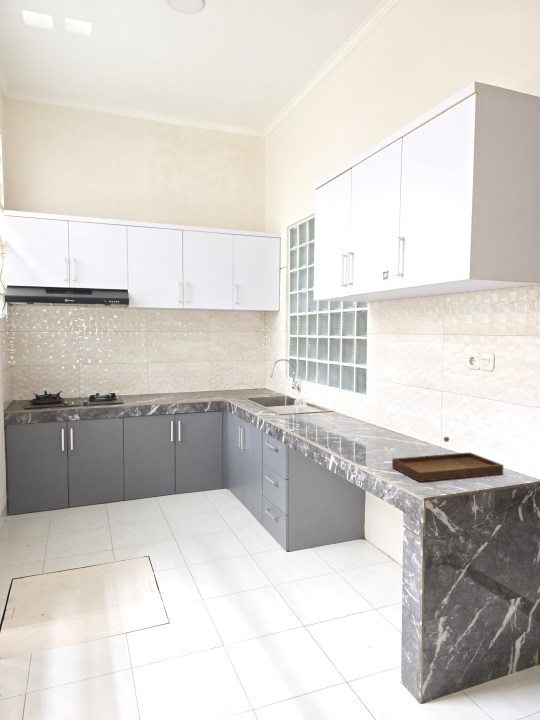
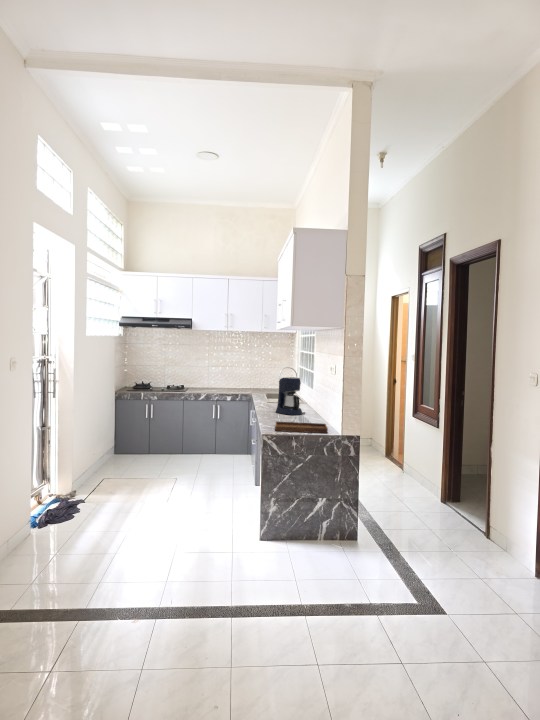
coffee maker: none [321,372,366,434] -> present [276,377,303,415]

